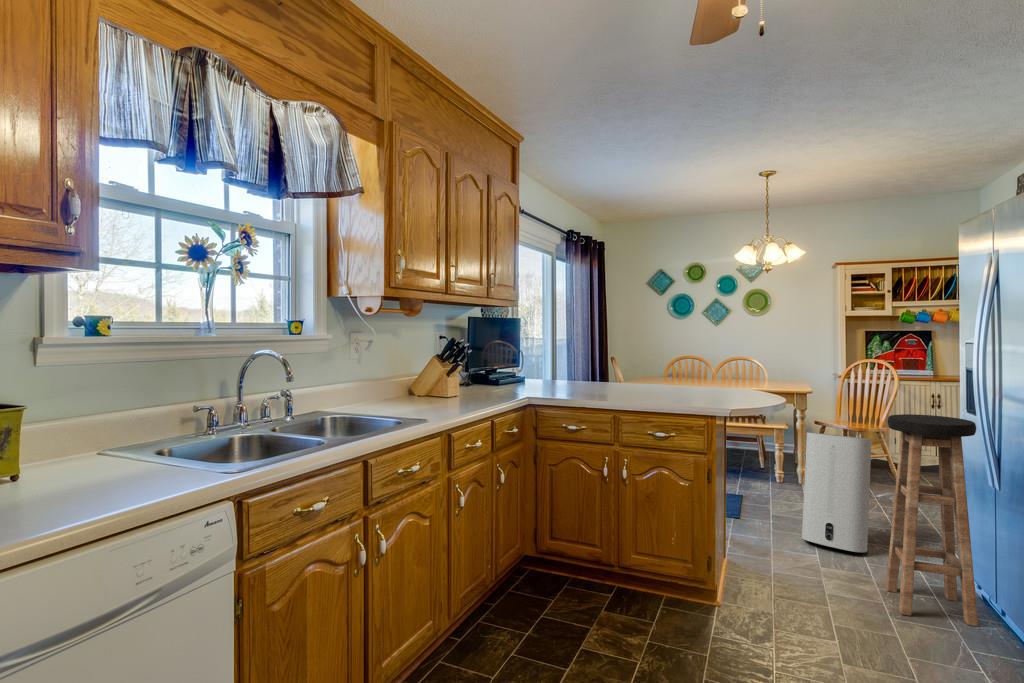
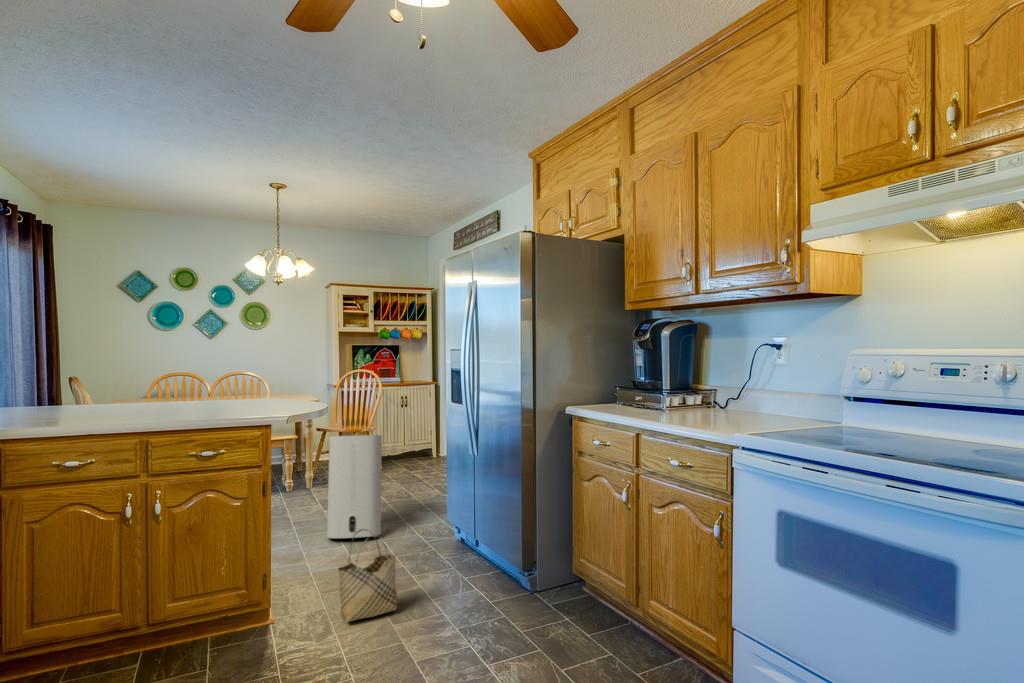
bar stool: present [886,414,978,626] -> none [402,407,465,573]
woven basket: none [782,542,856,646] -> present [338,529,397,622]

